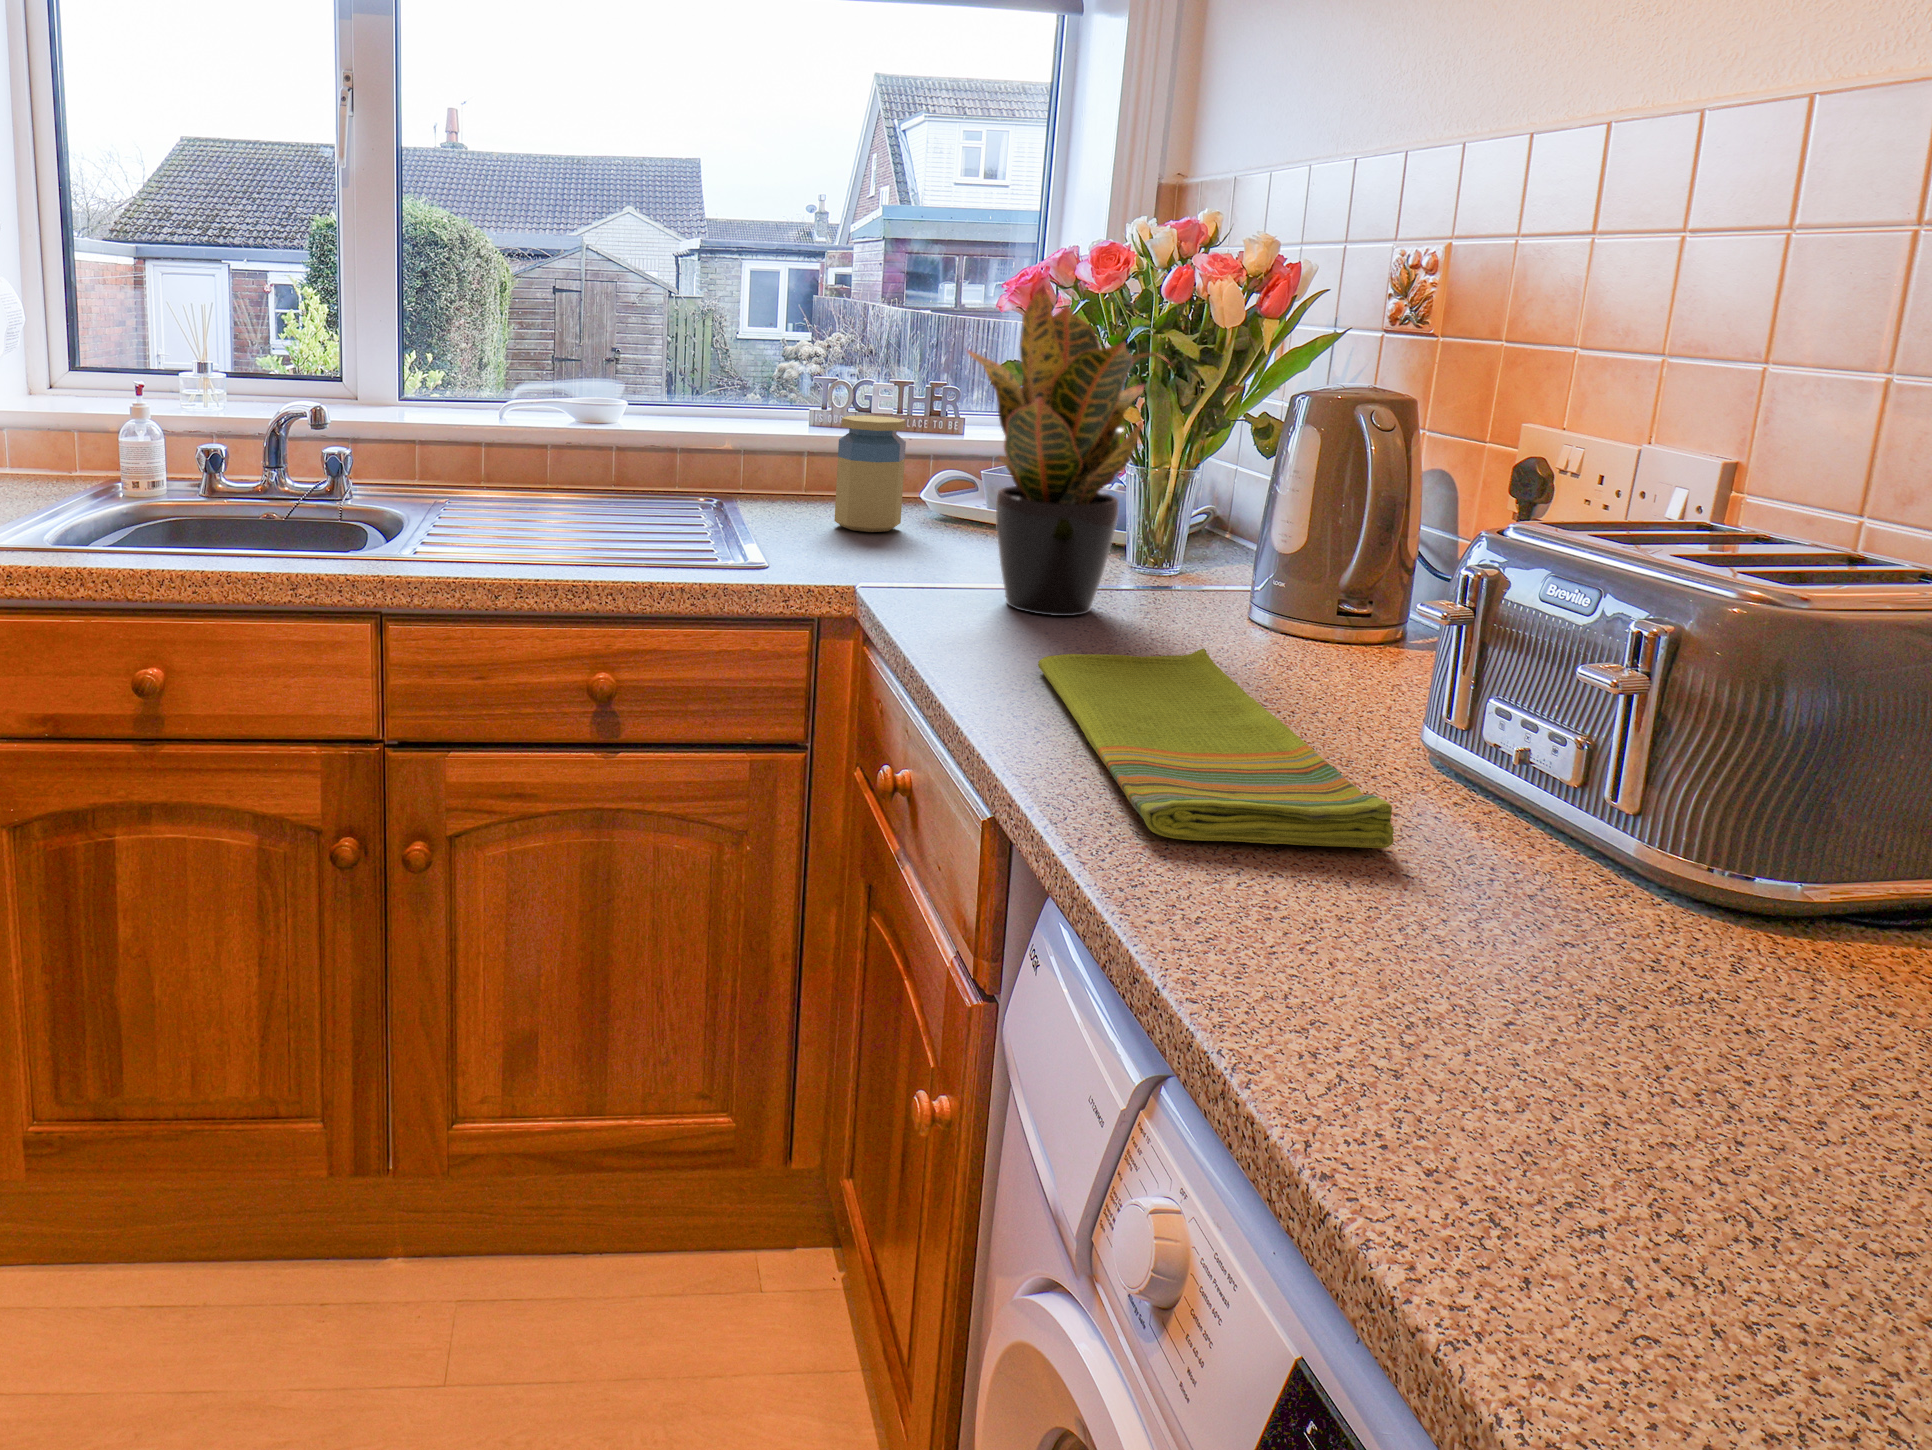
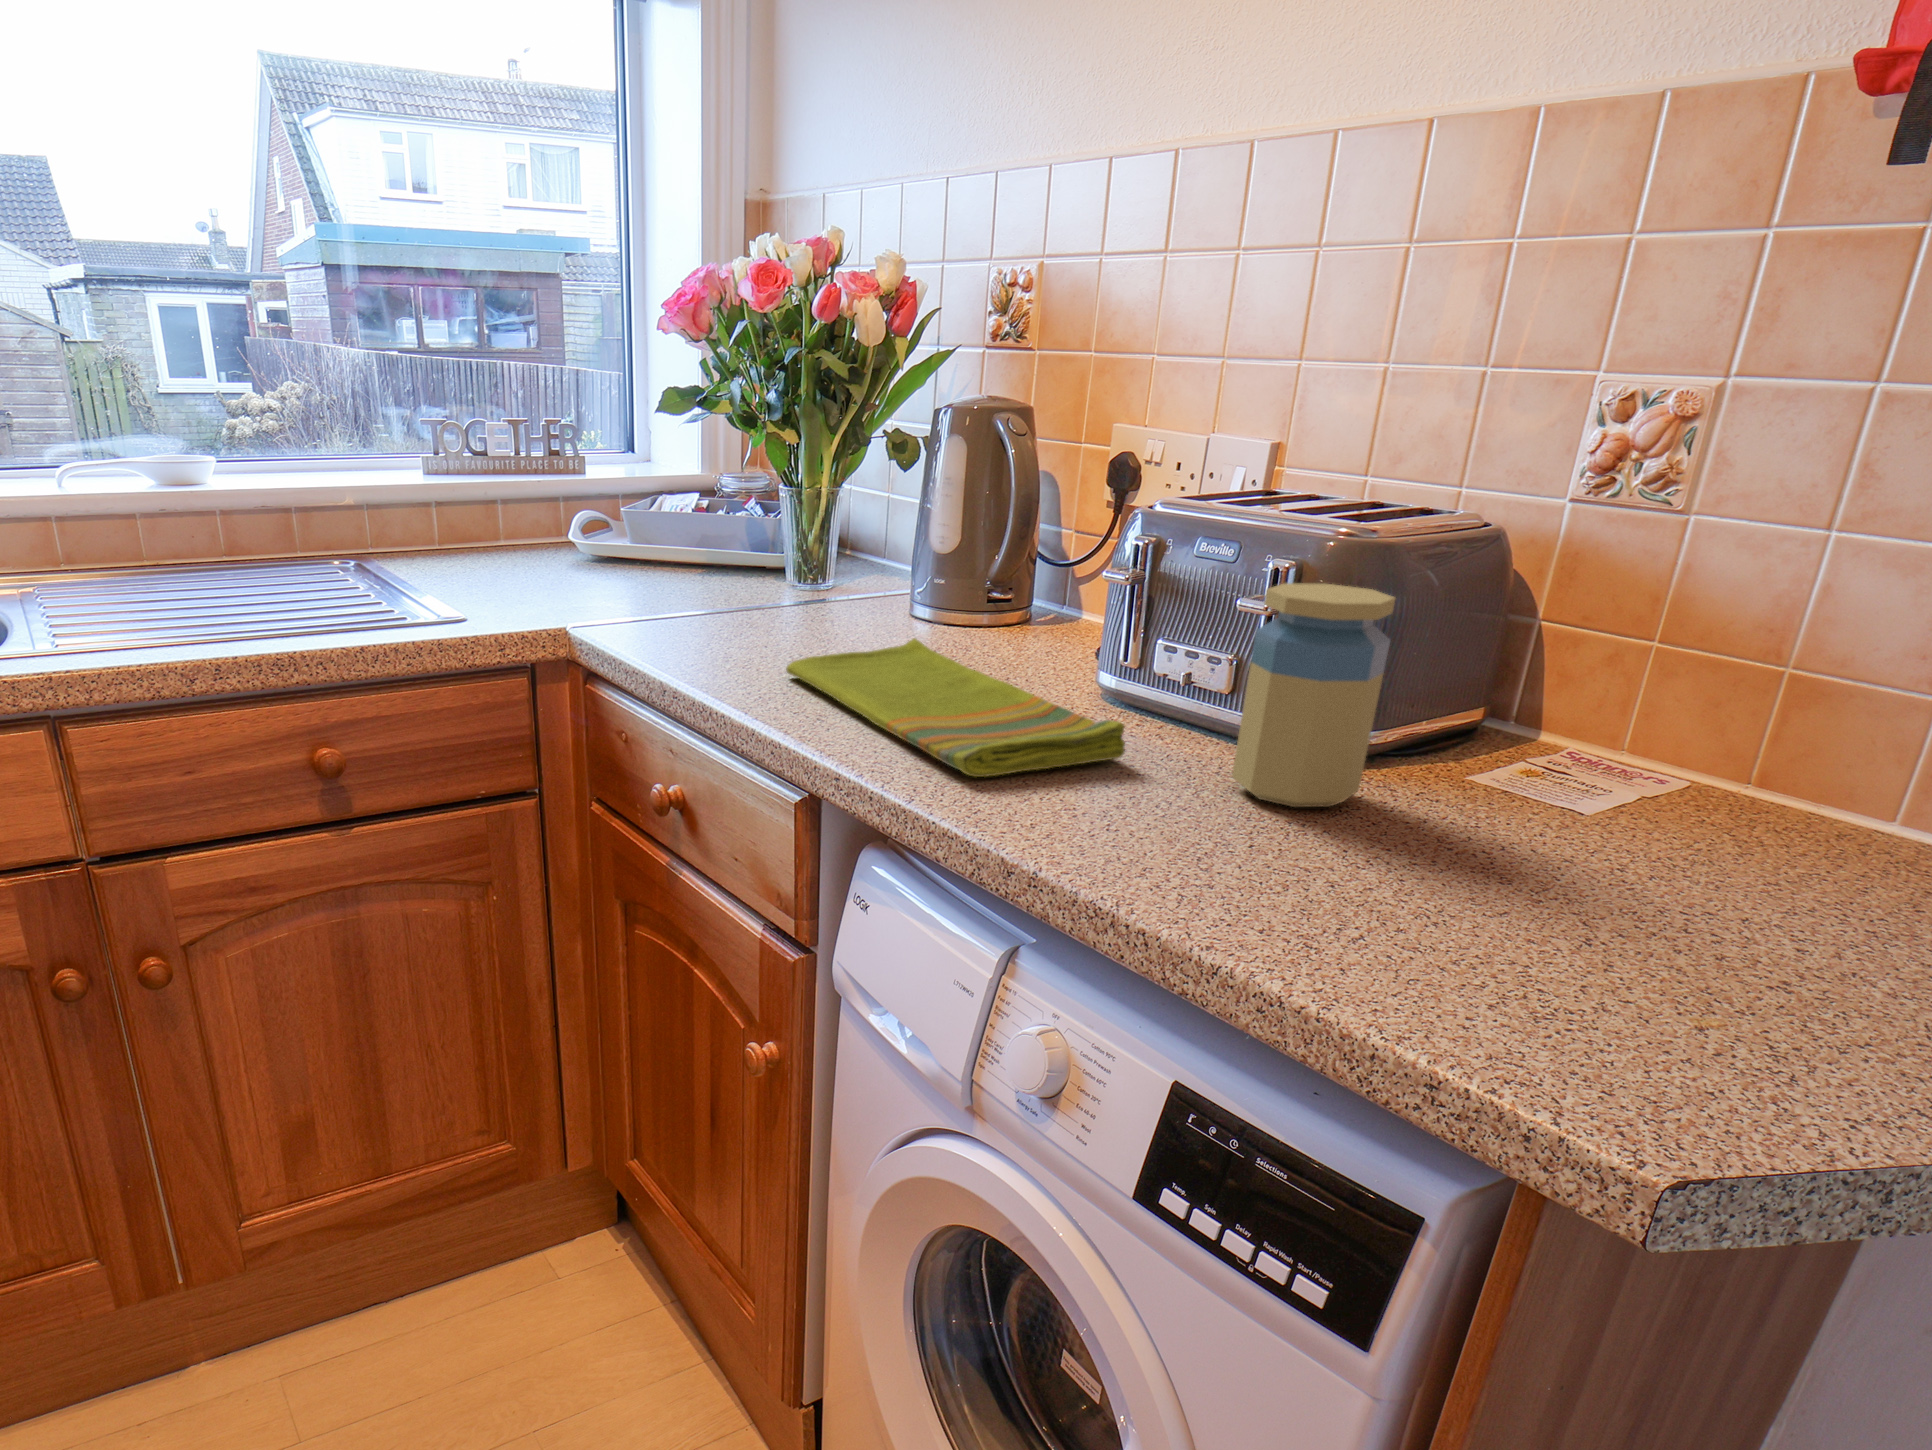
potted plant: present [968,285,1169,616] -> none [637,290,861,632]
jar: present [834,416,906,532] -> present [1232,583,1395,807]

